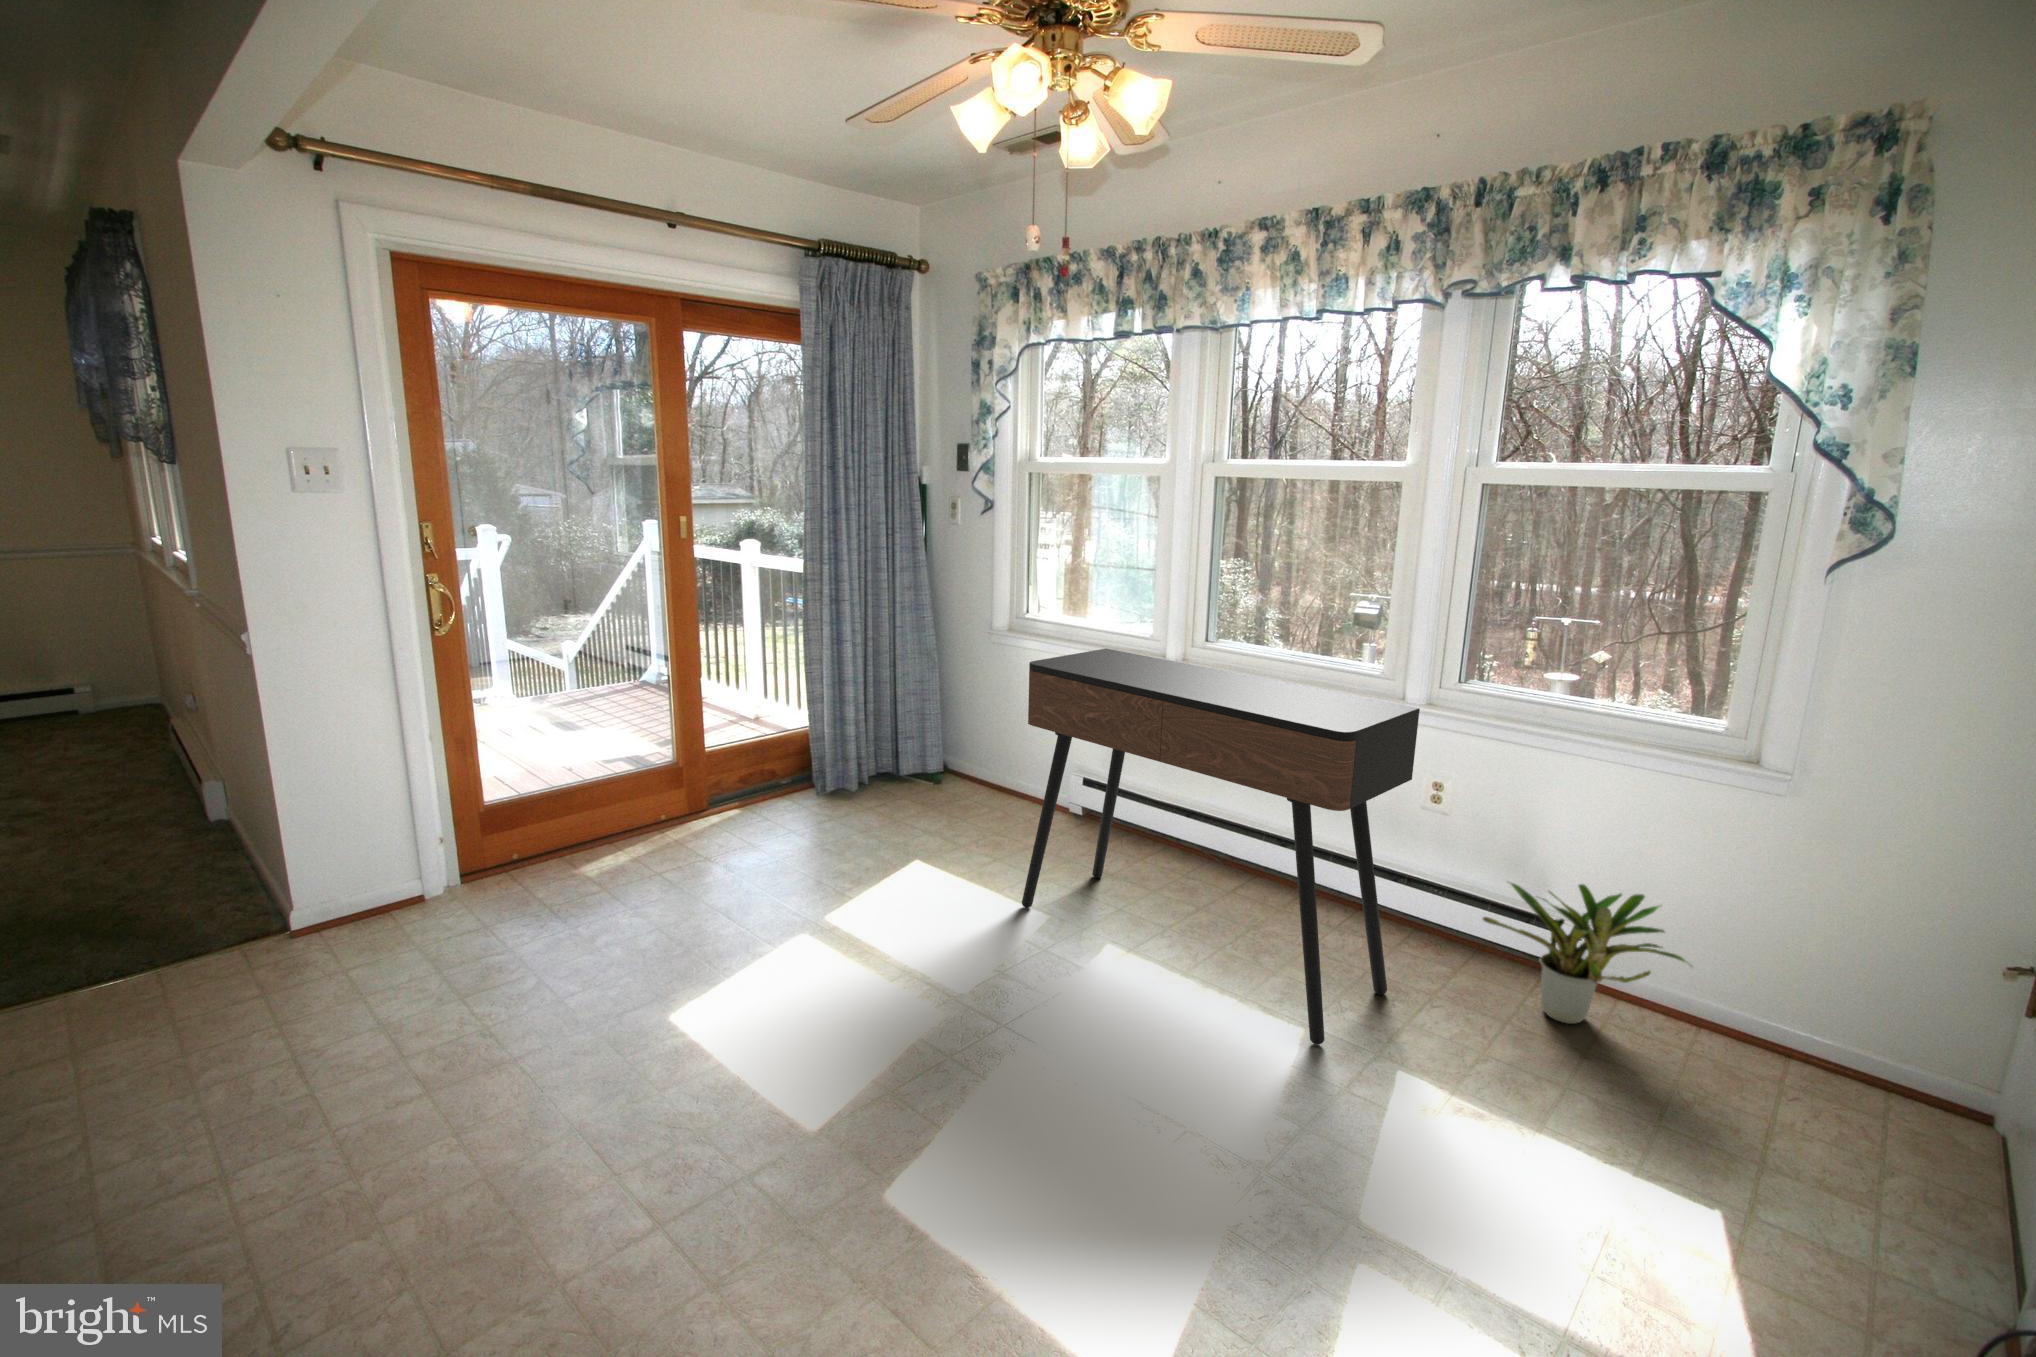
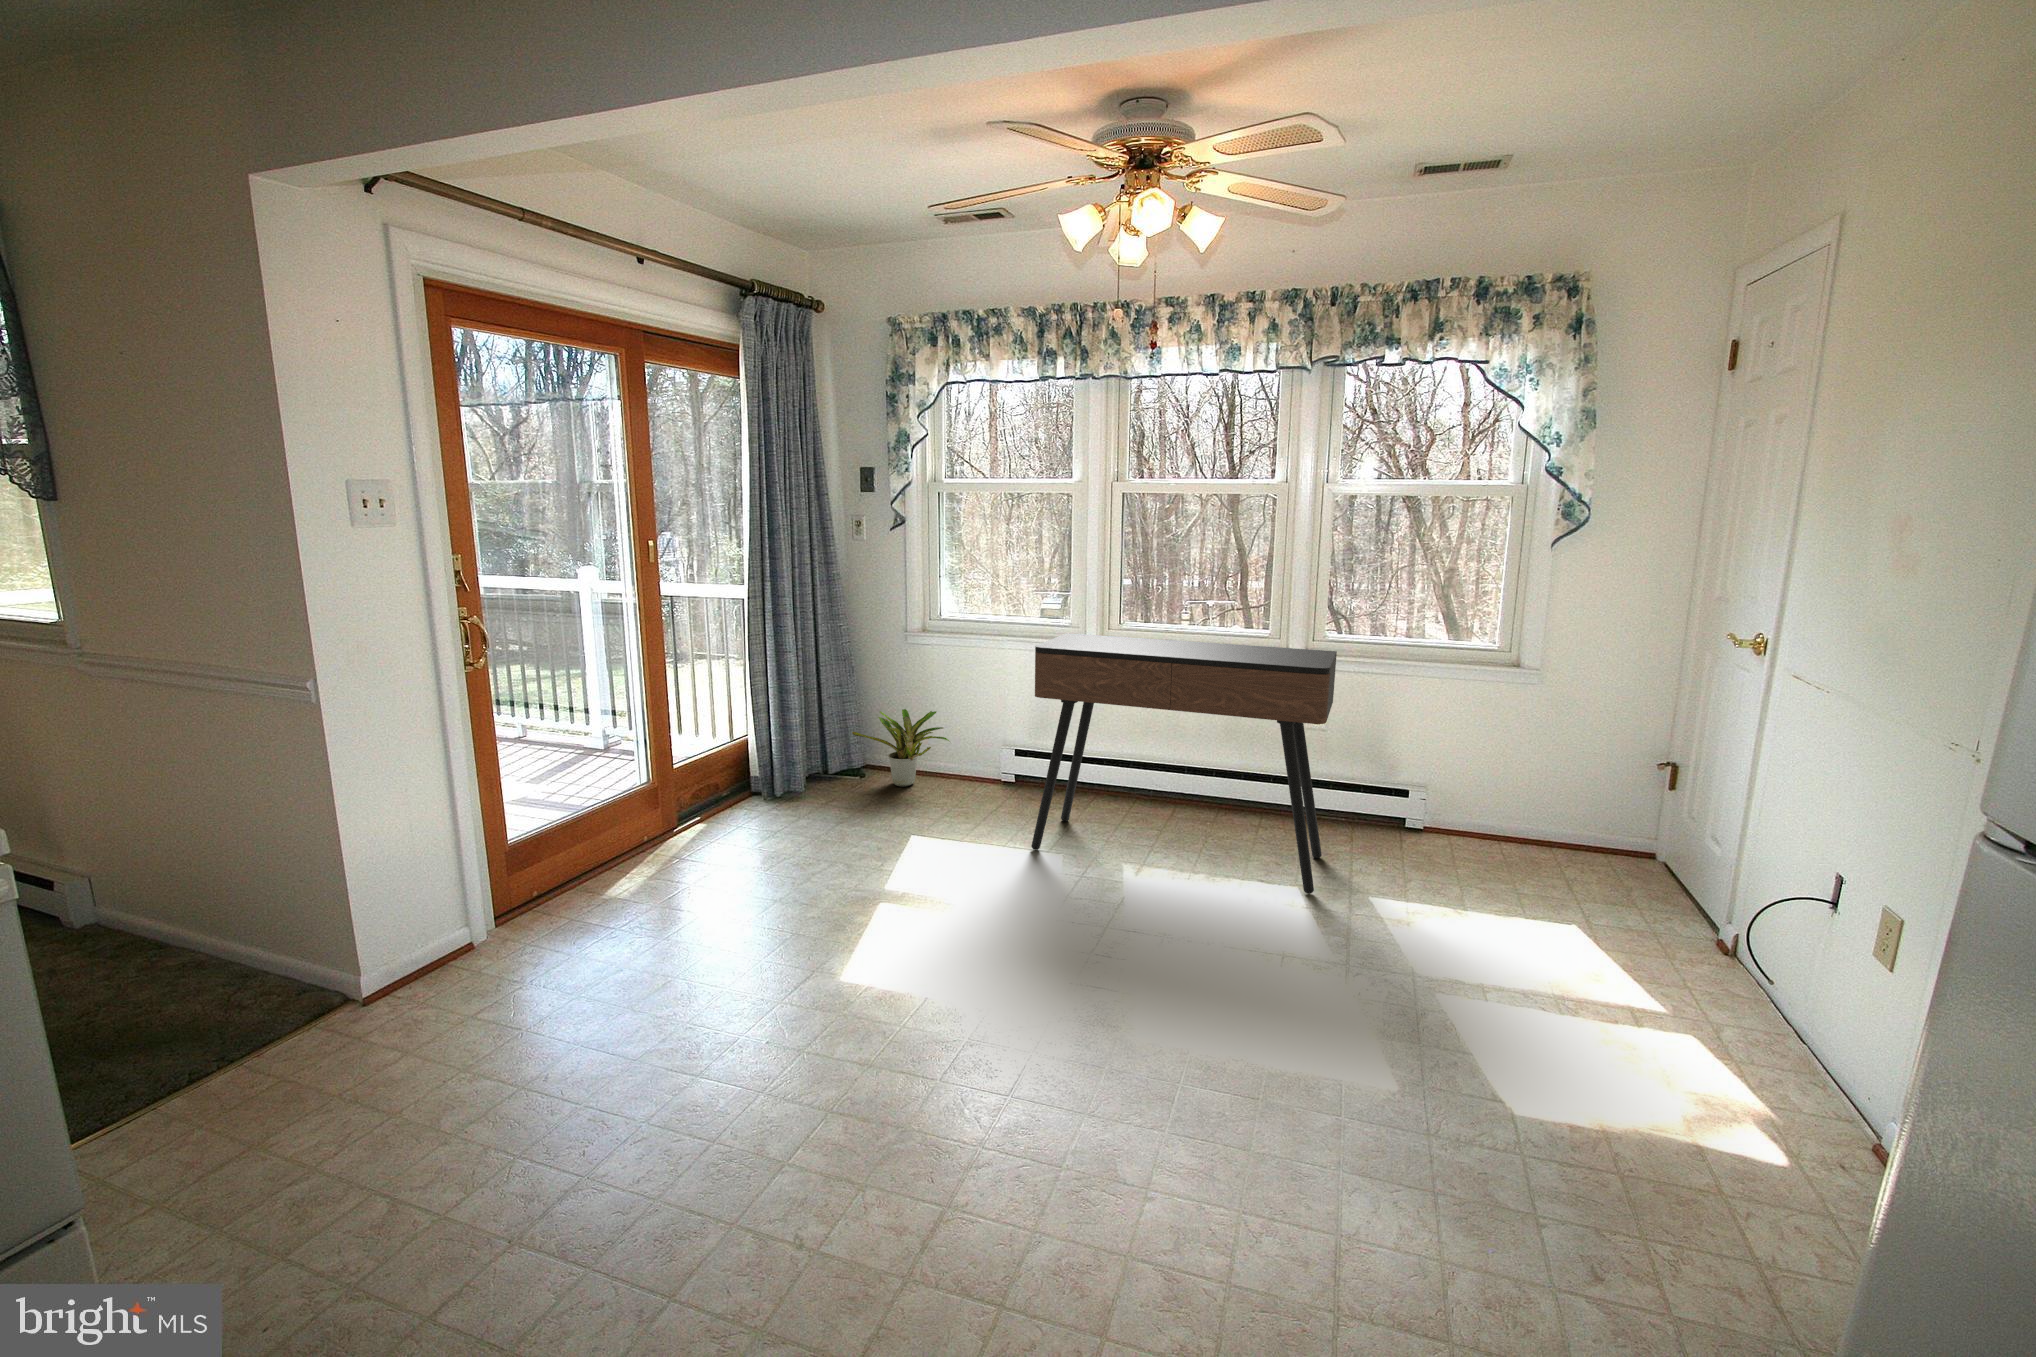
potted plant: present [1483,883,1690,1024] -> present [852,709,949,787]

